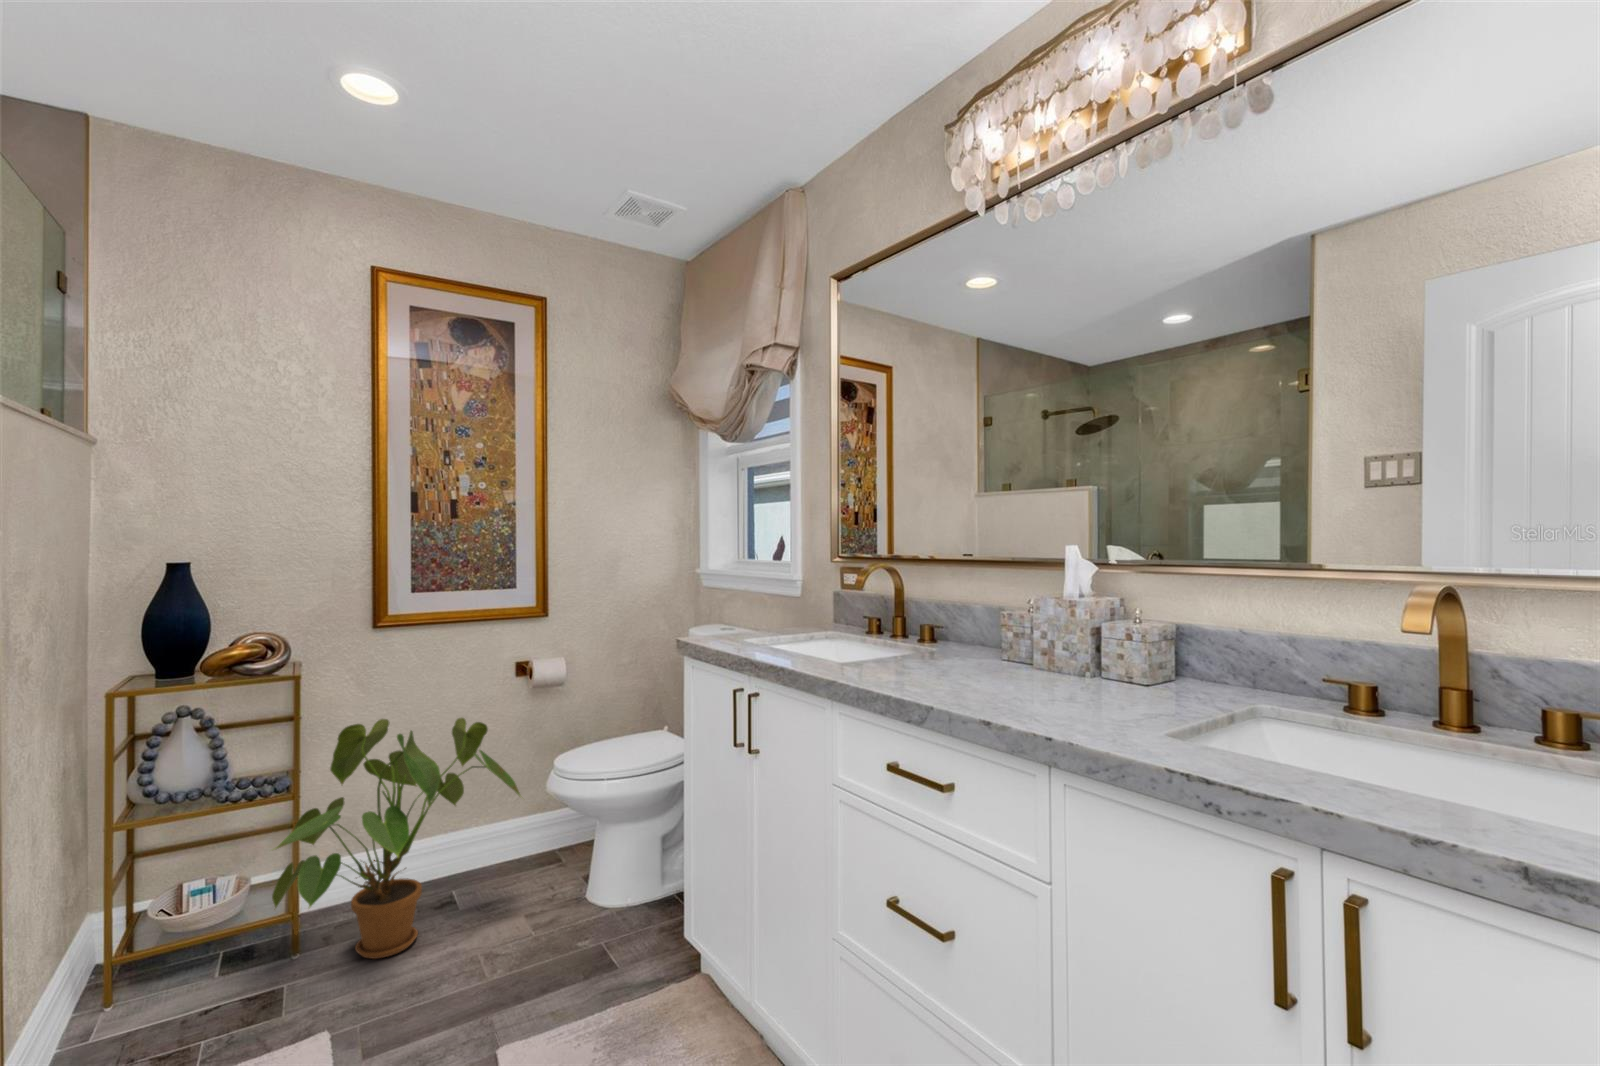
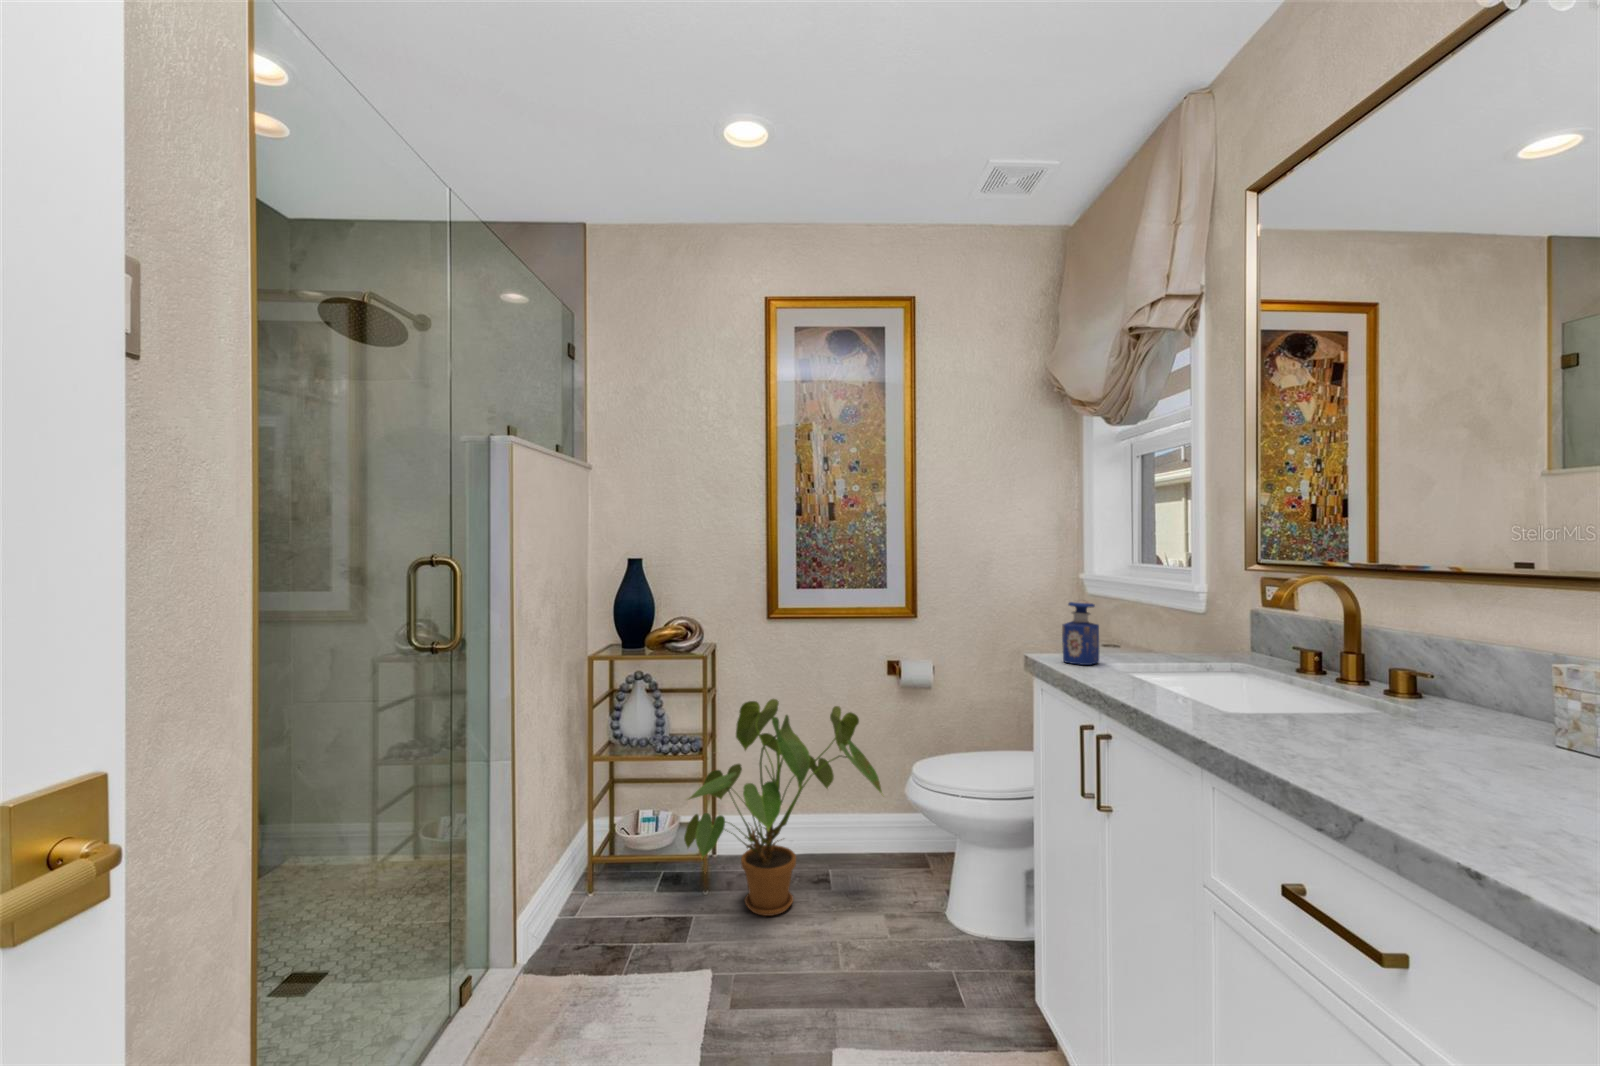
perfume bottle: none [707,589,735,642] -> present [1062,600,1099,665]

